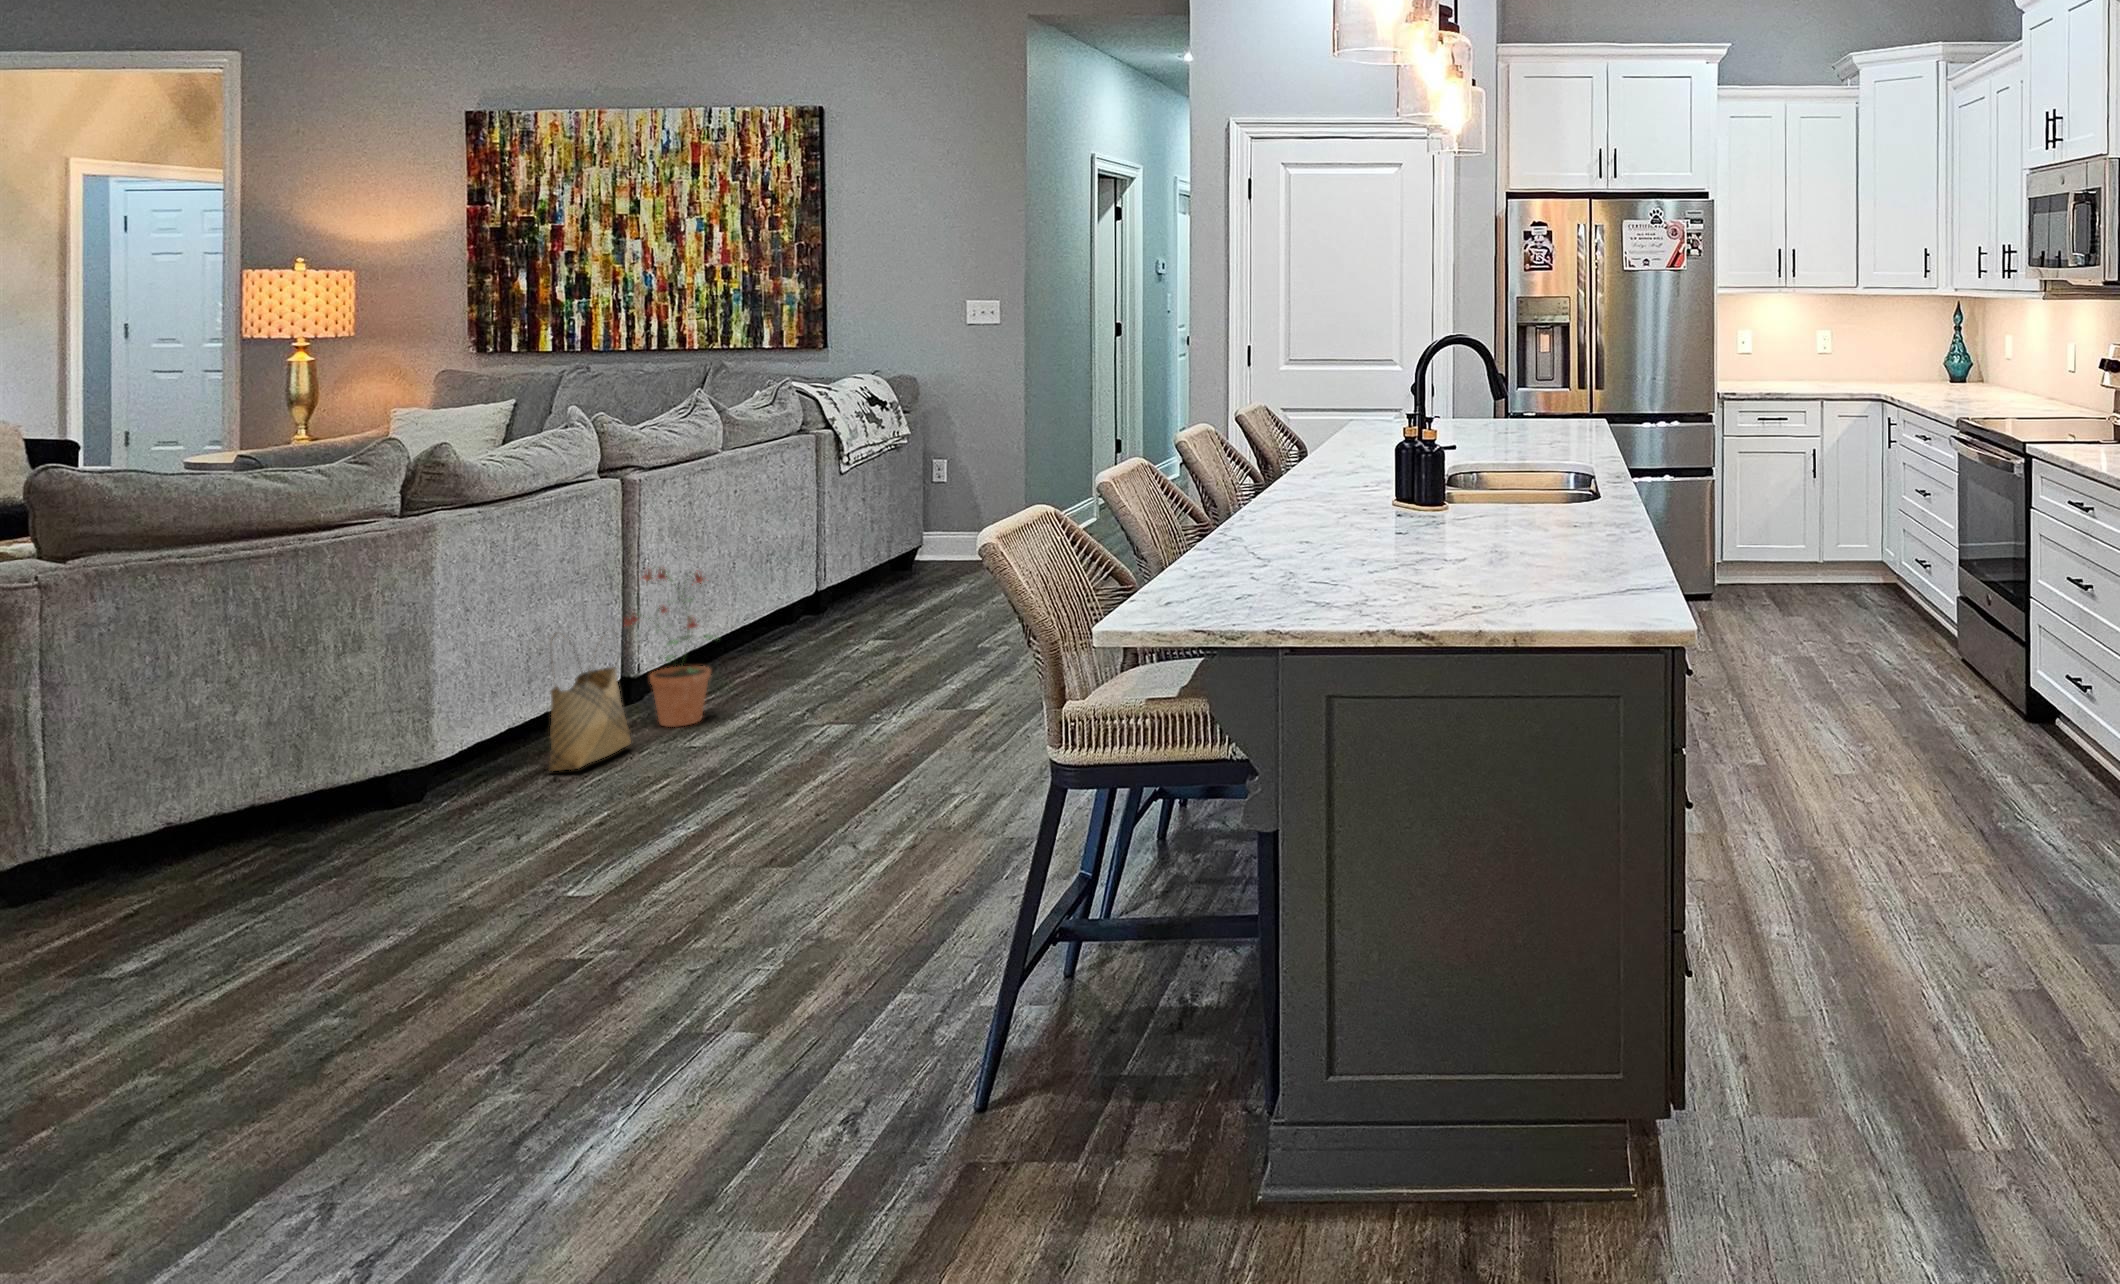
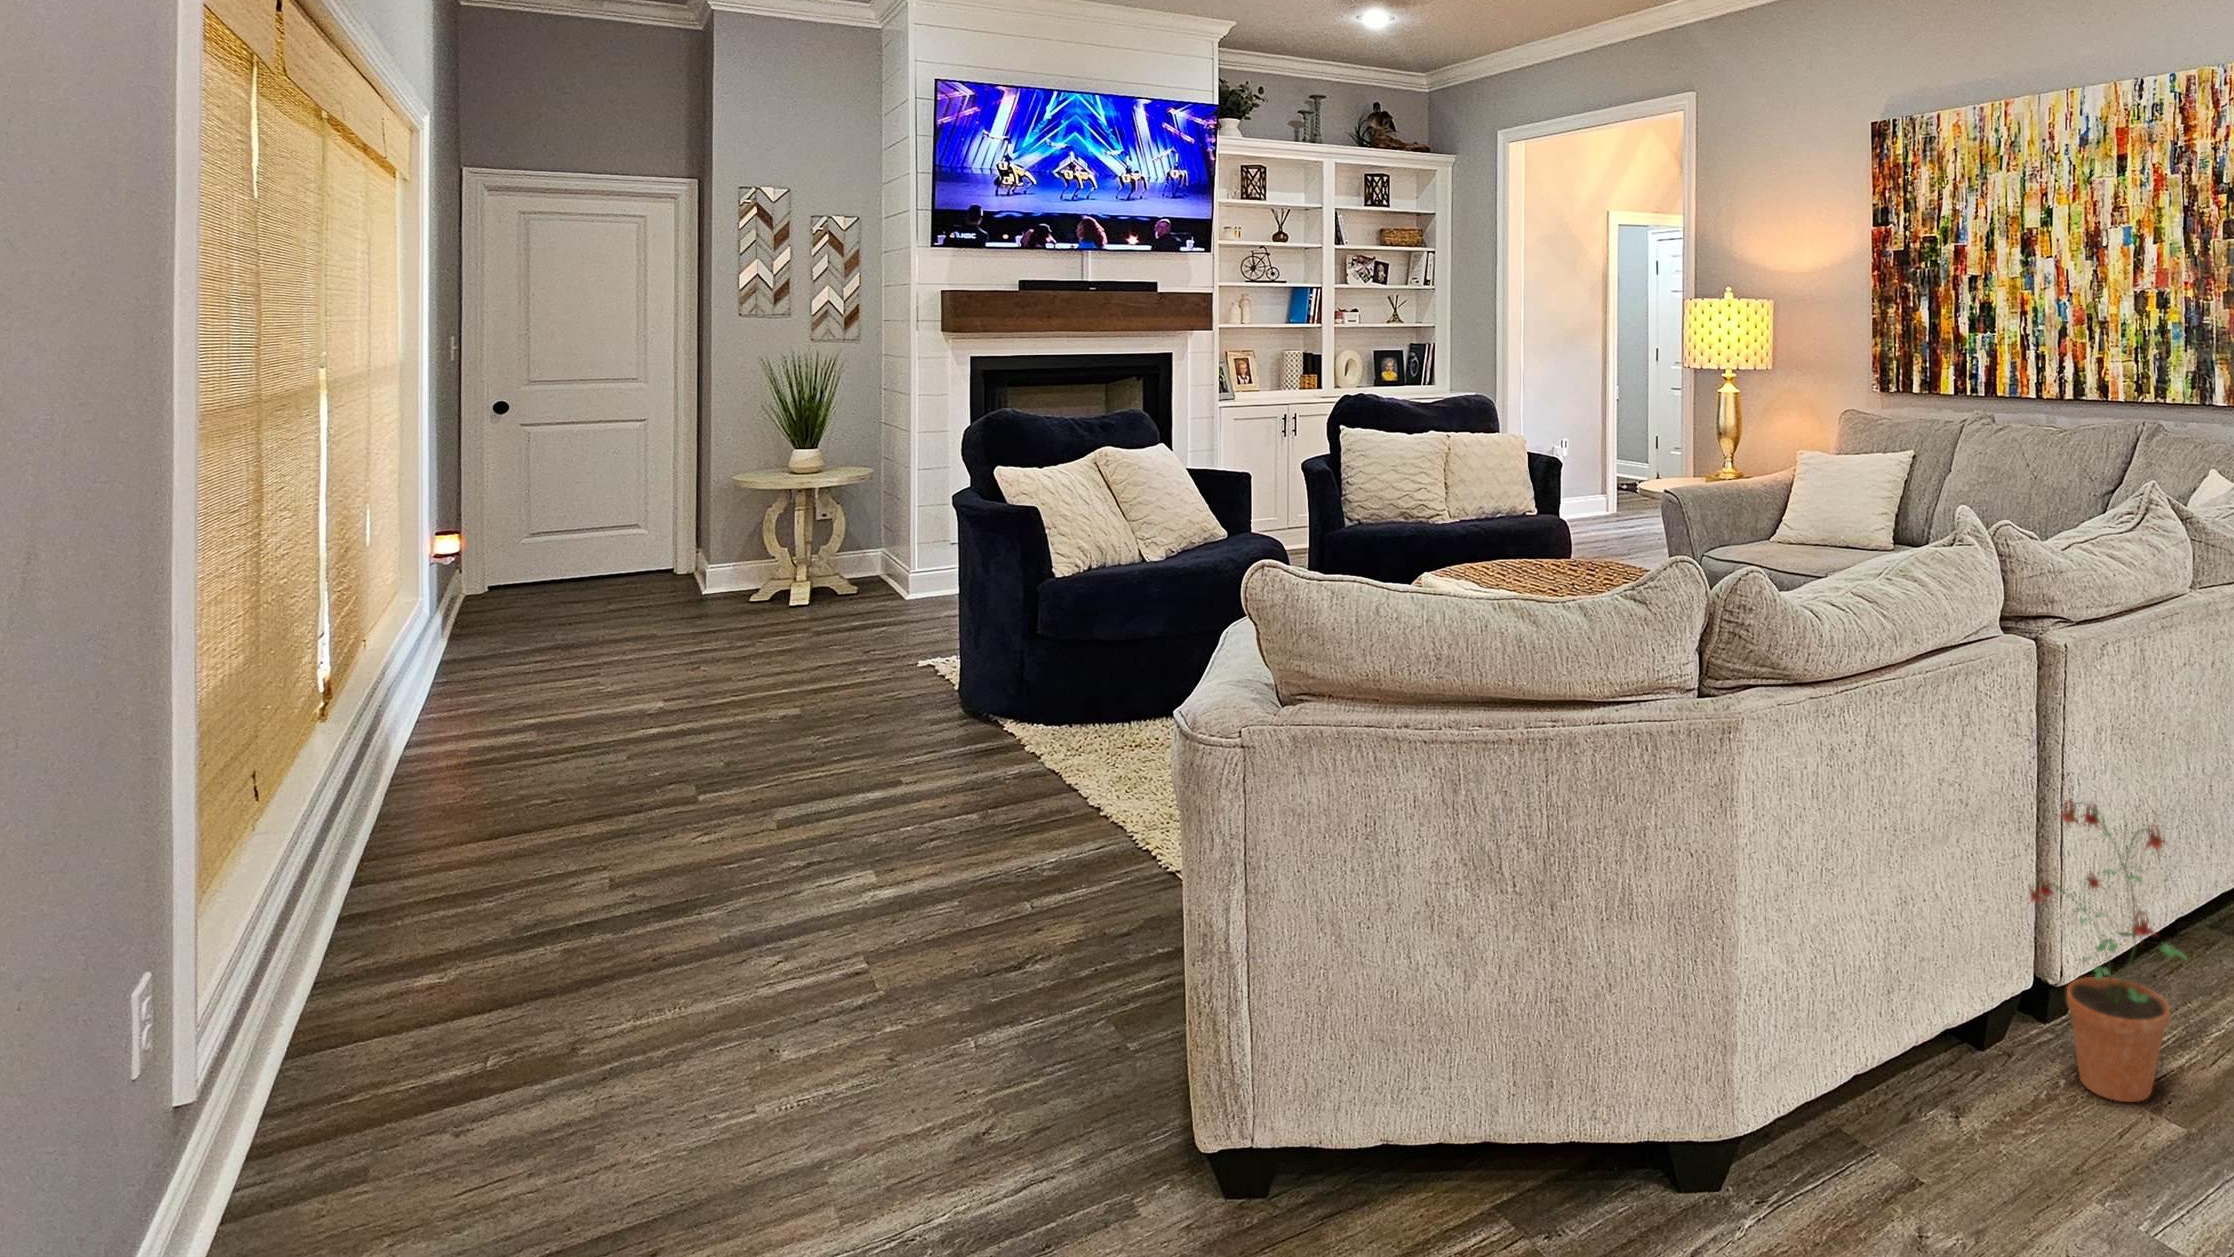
woven basket: present [549,631,631,771] -> none [1902,912,2036,1186]

